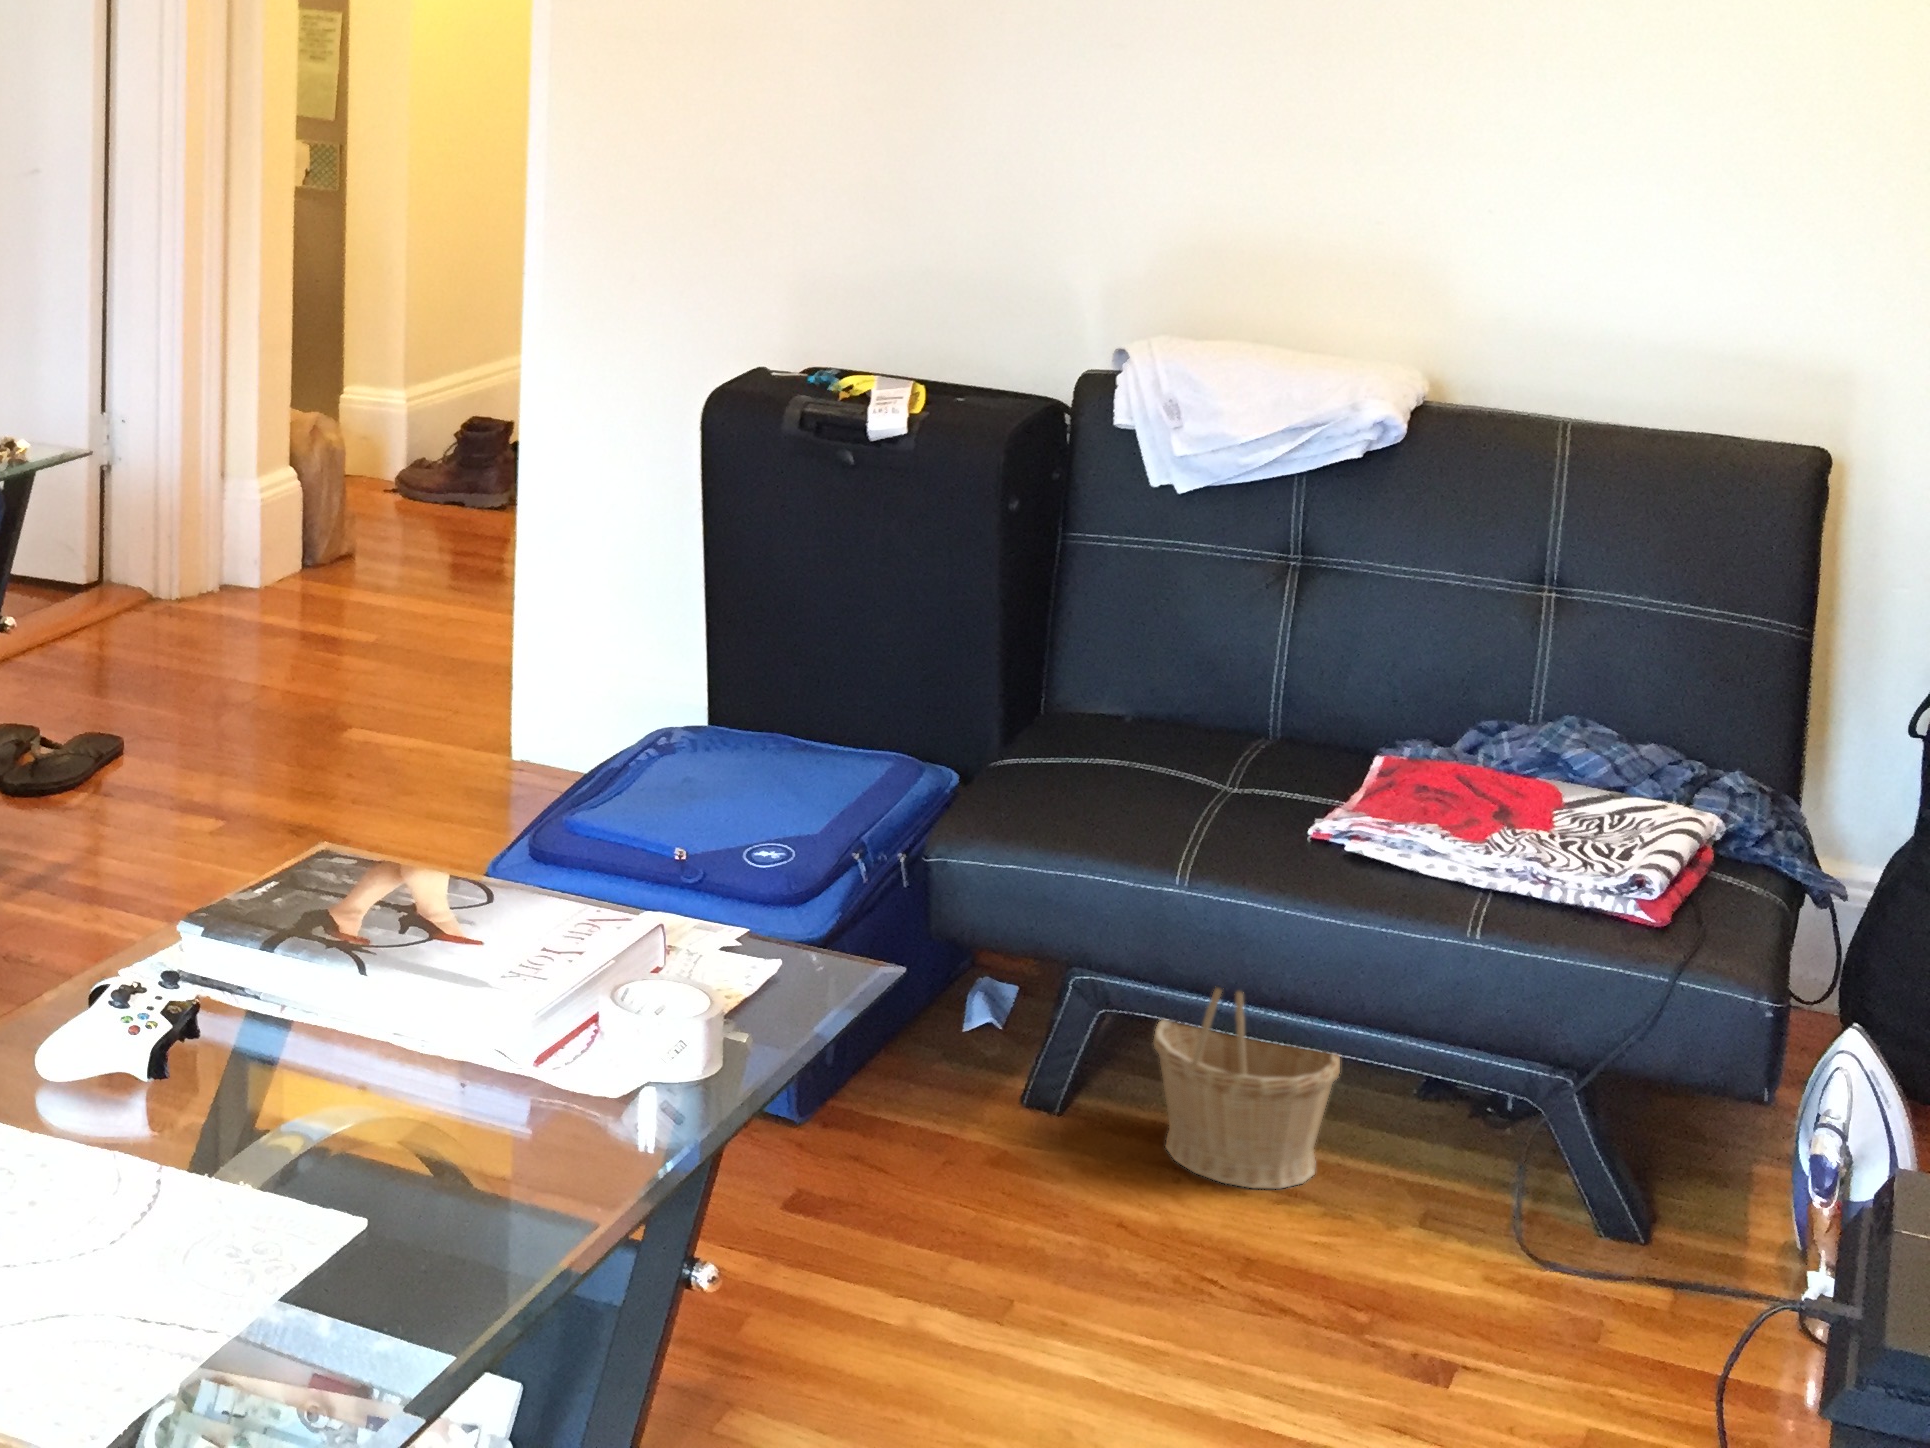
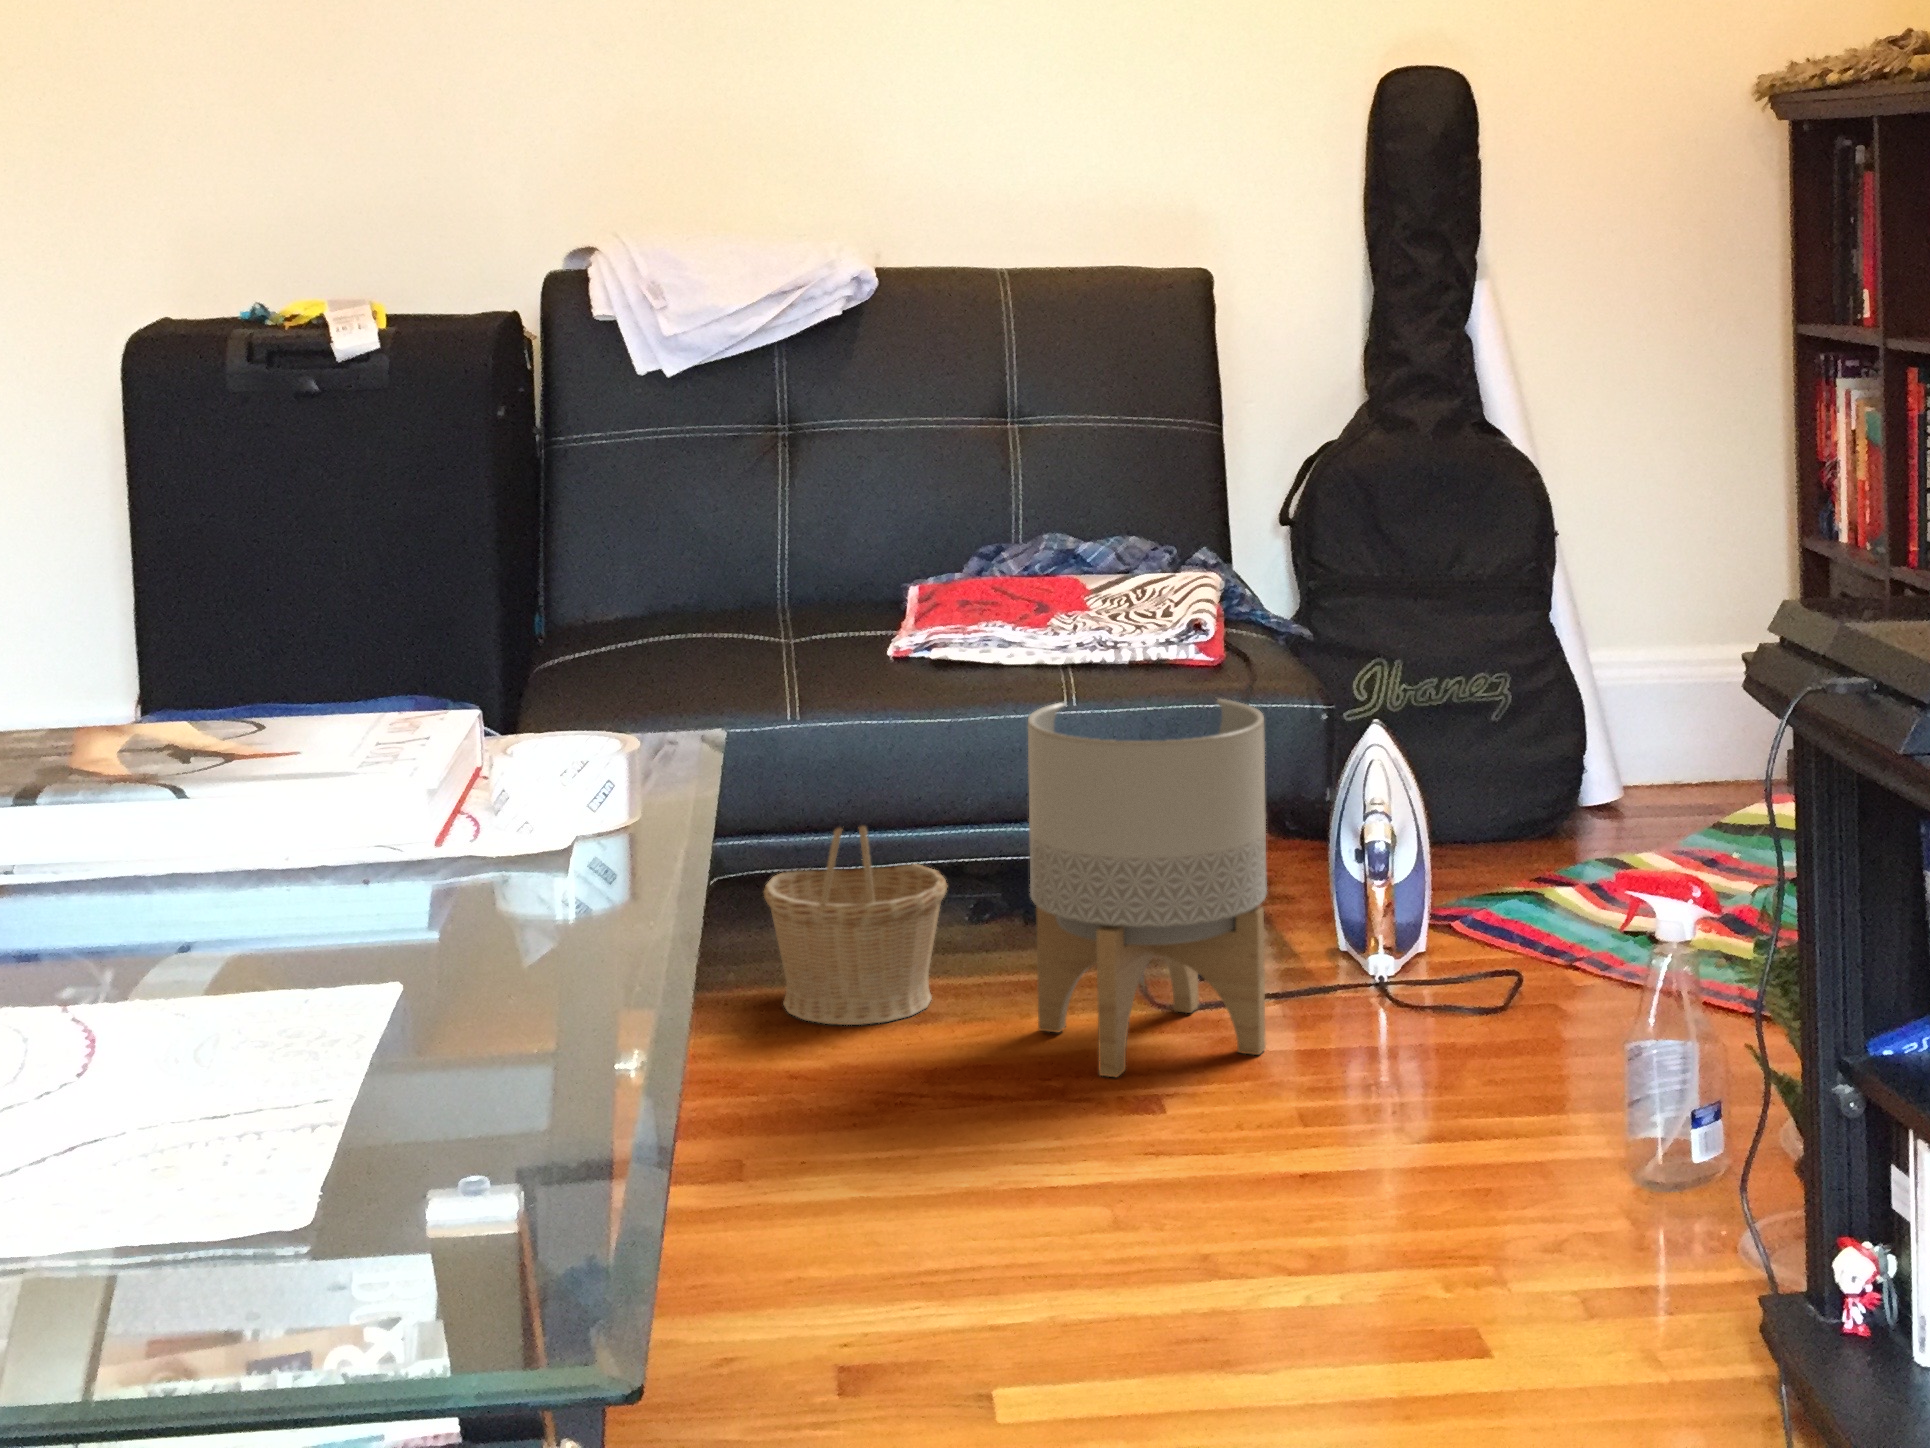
planter: none [1384,933,1665,1359] -> present [1028,699,1267,1077]

